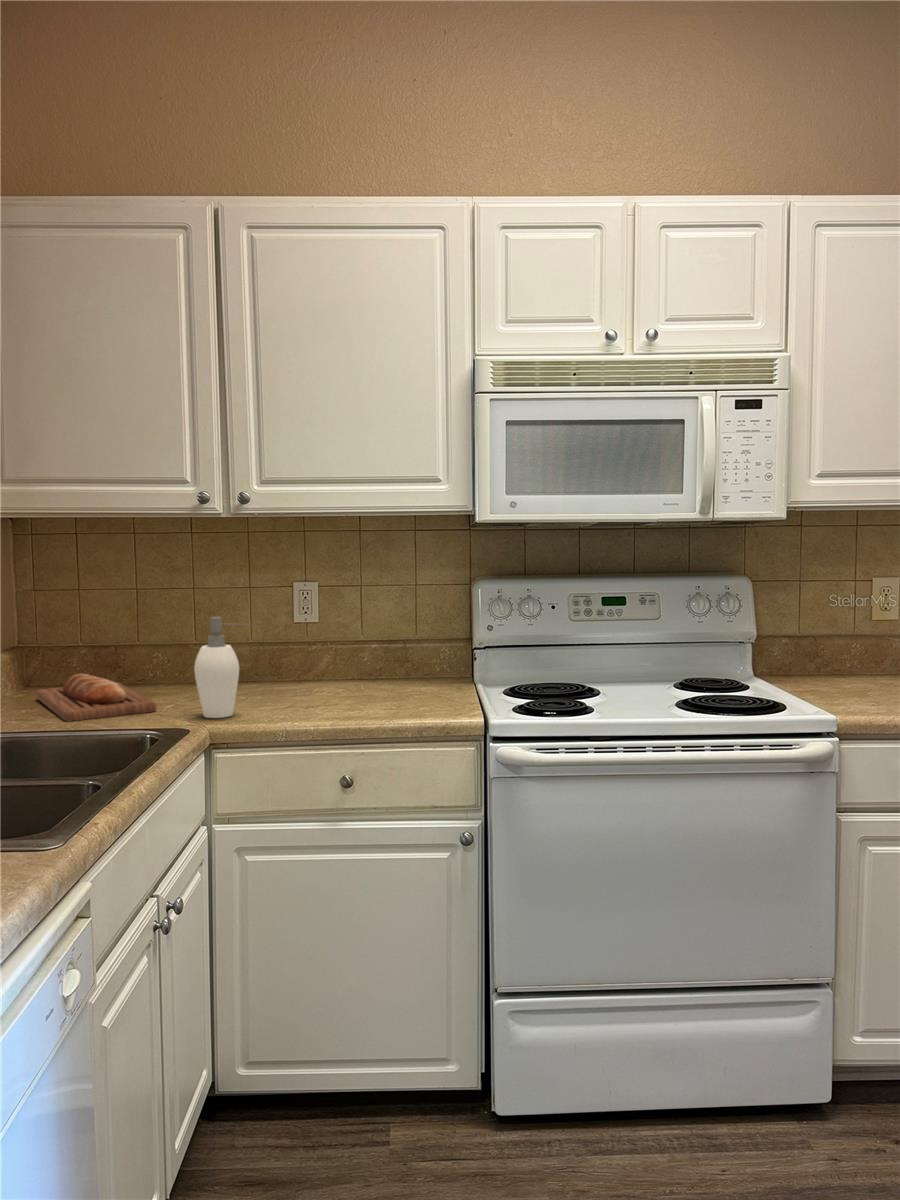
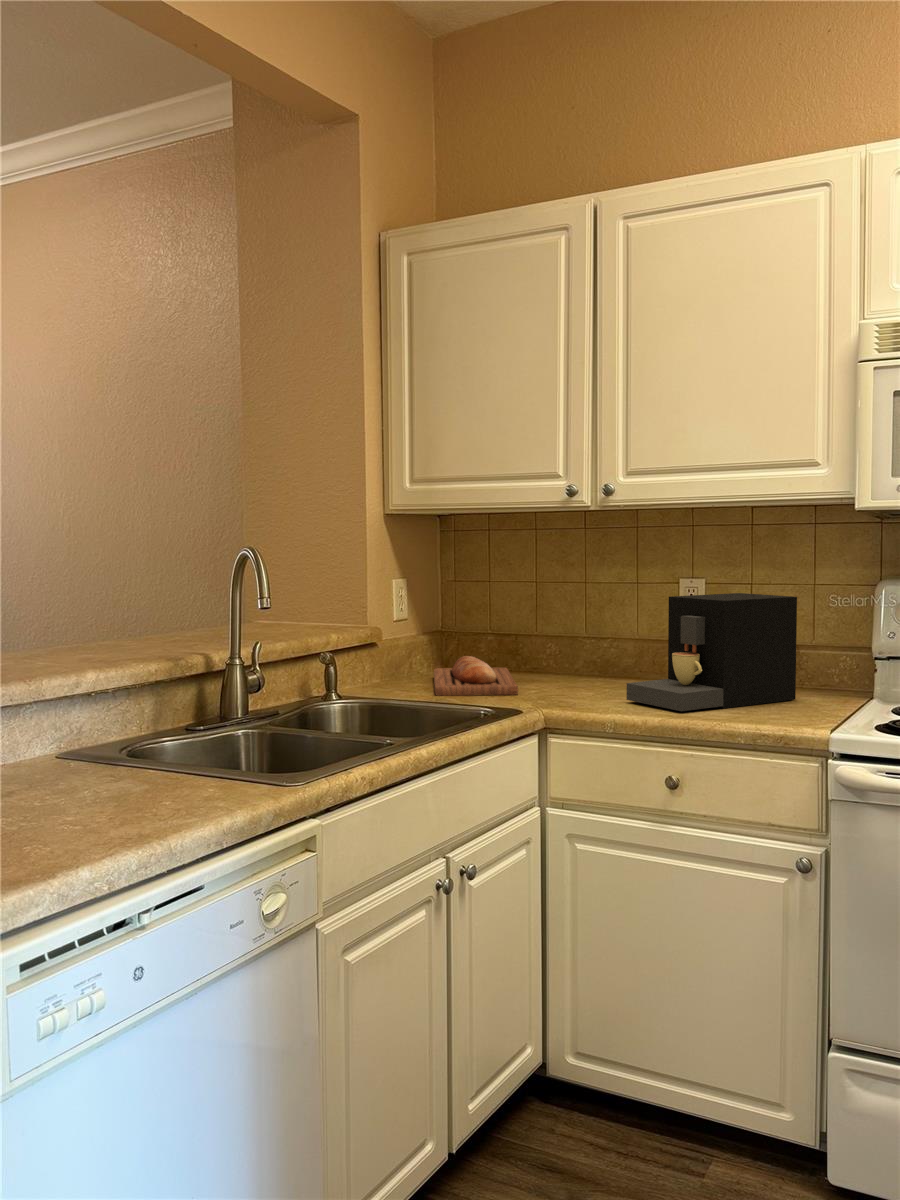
coffee maker: none [275,595,417,713] -> present [627,593,797,711]
soap dispenser: present [194,617,249,718] -> none [544,606,596,705]

